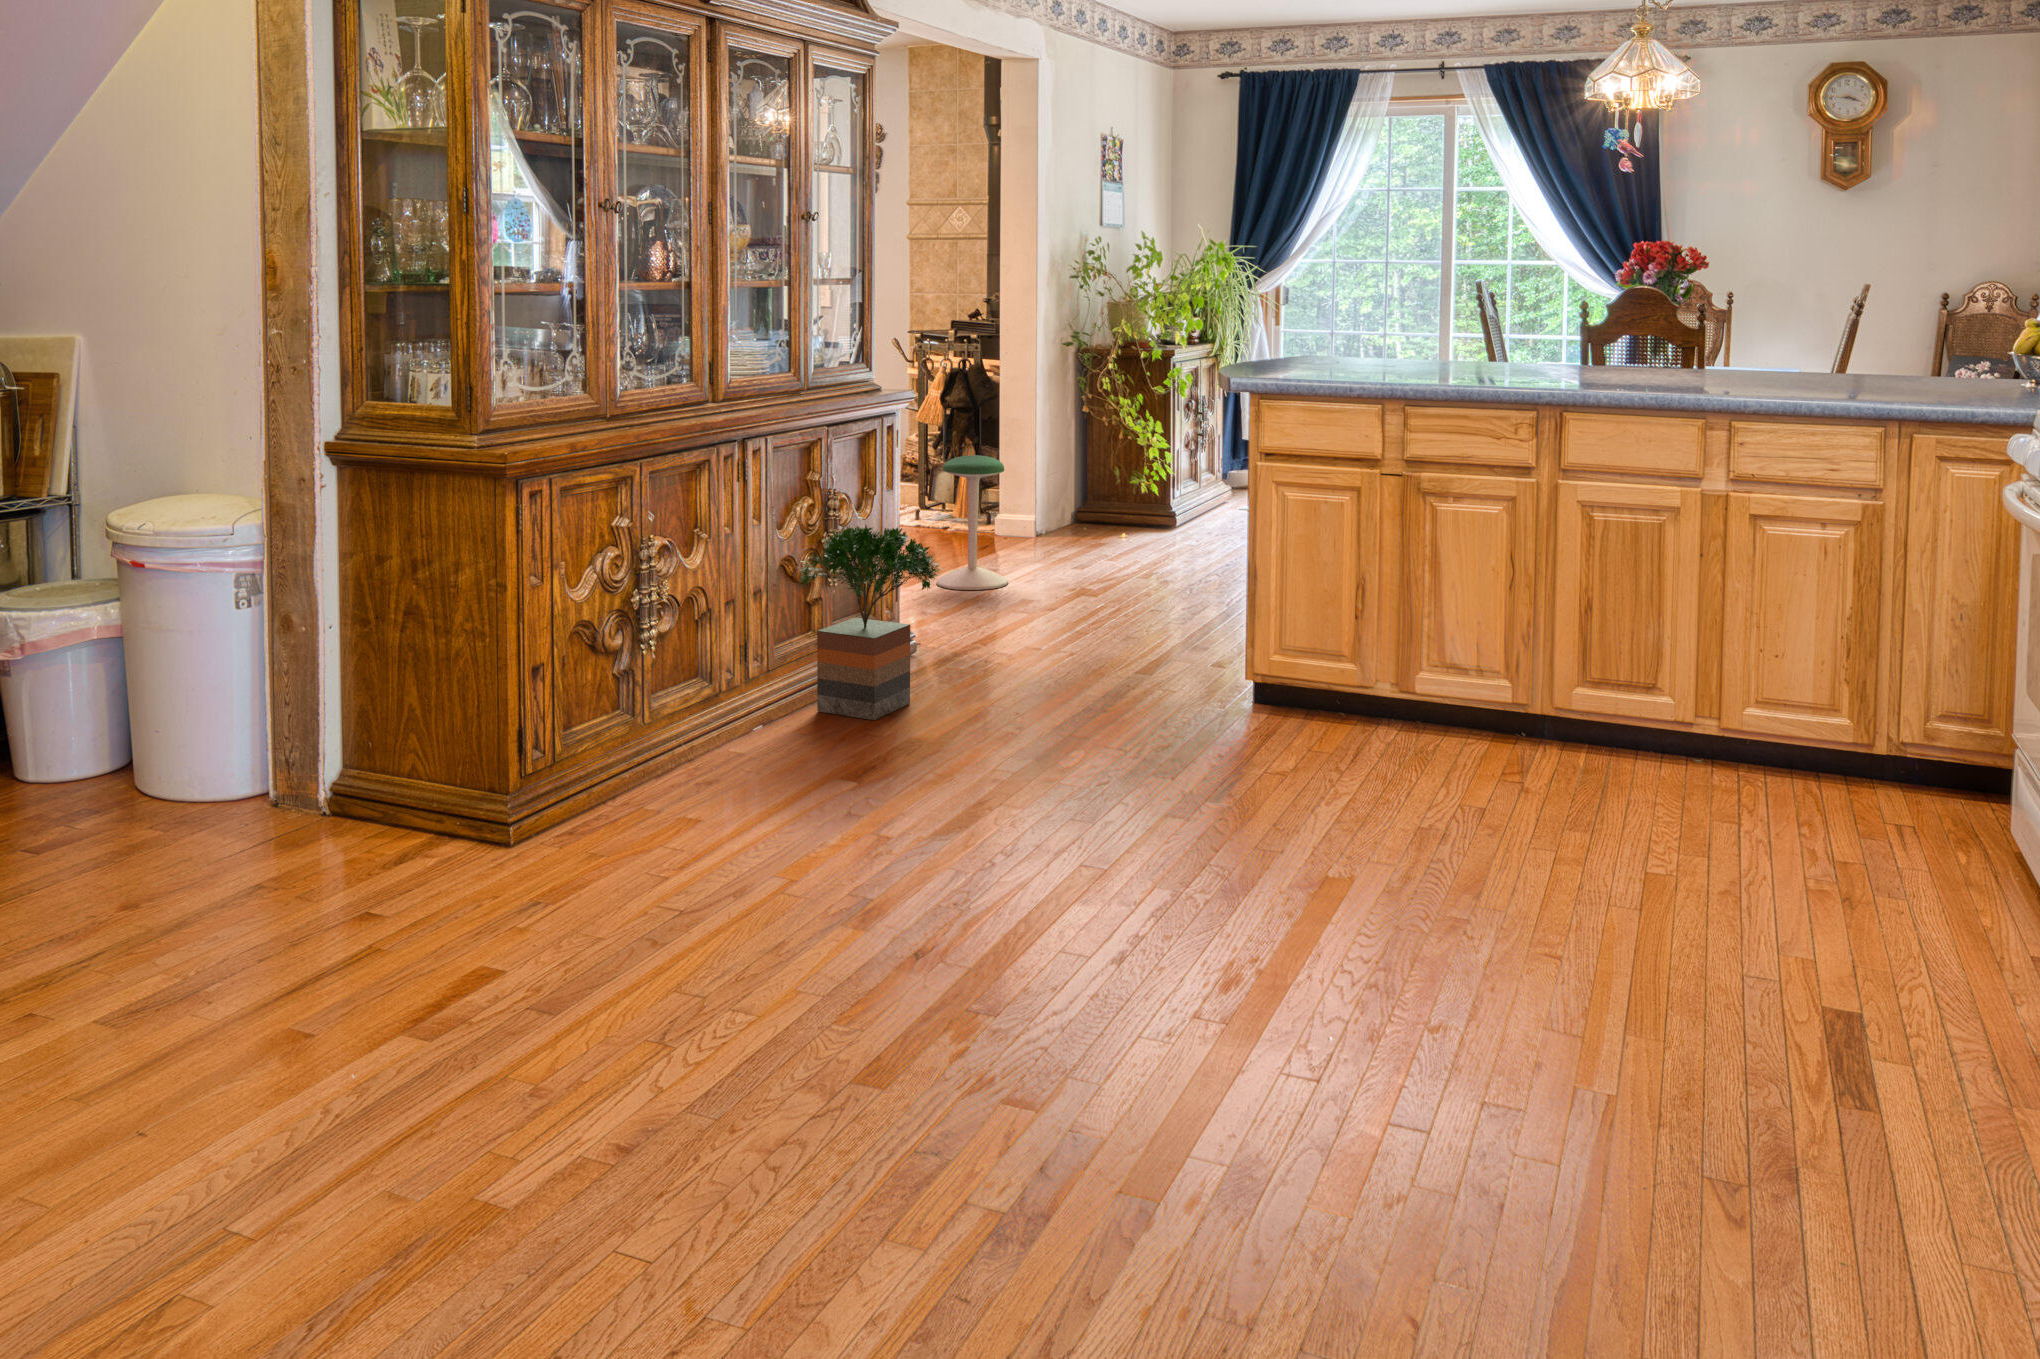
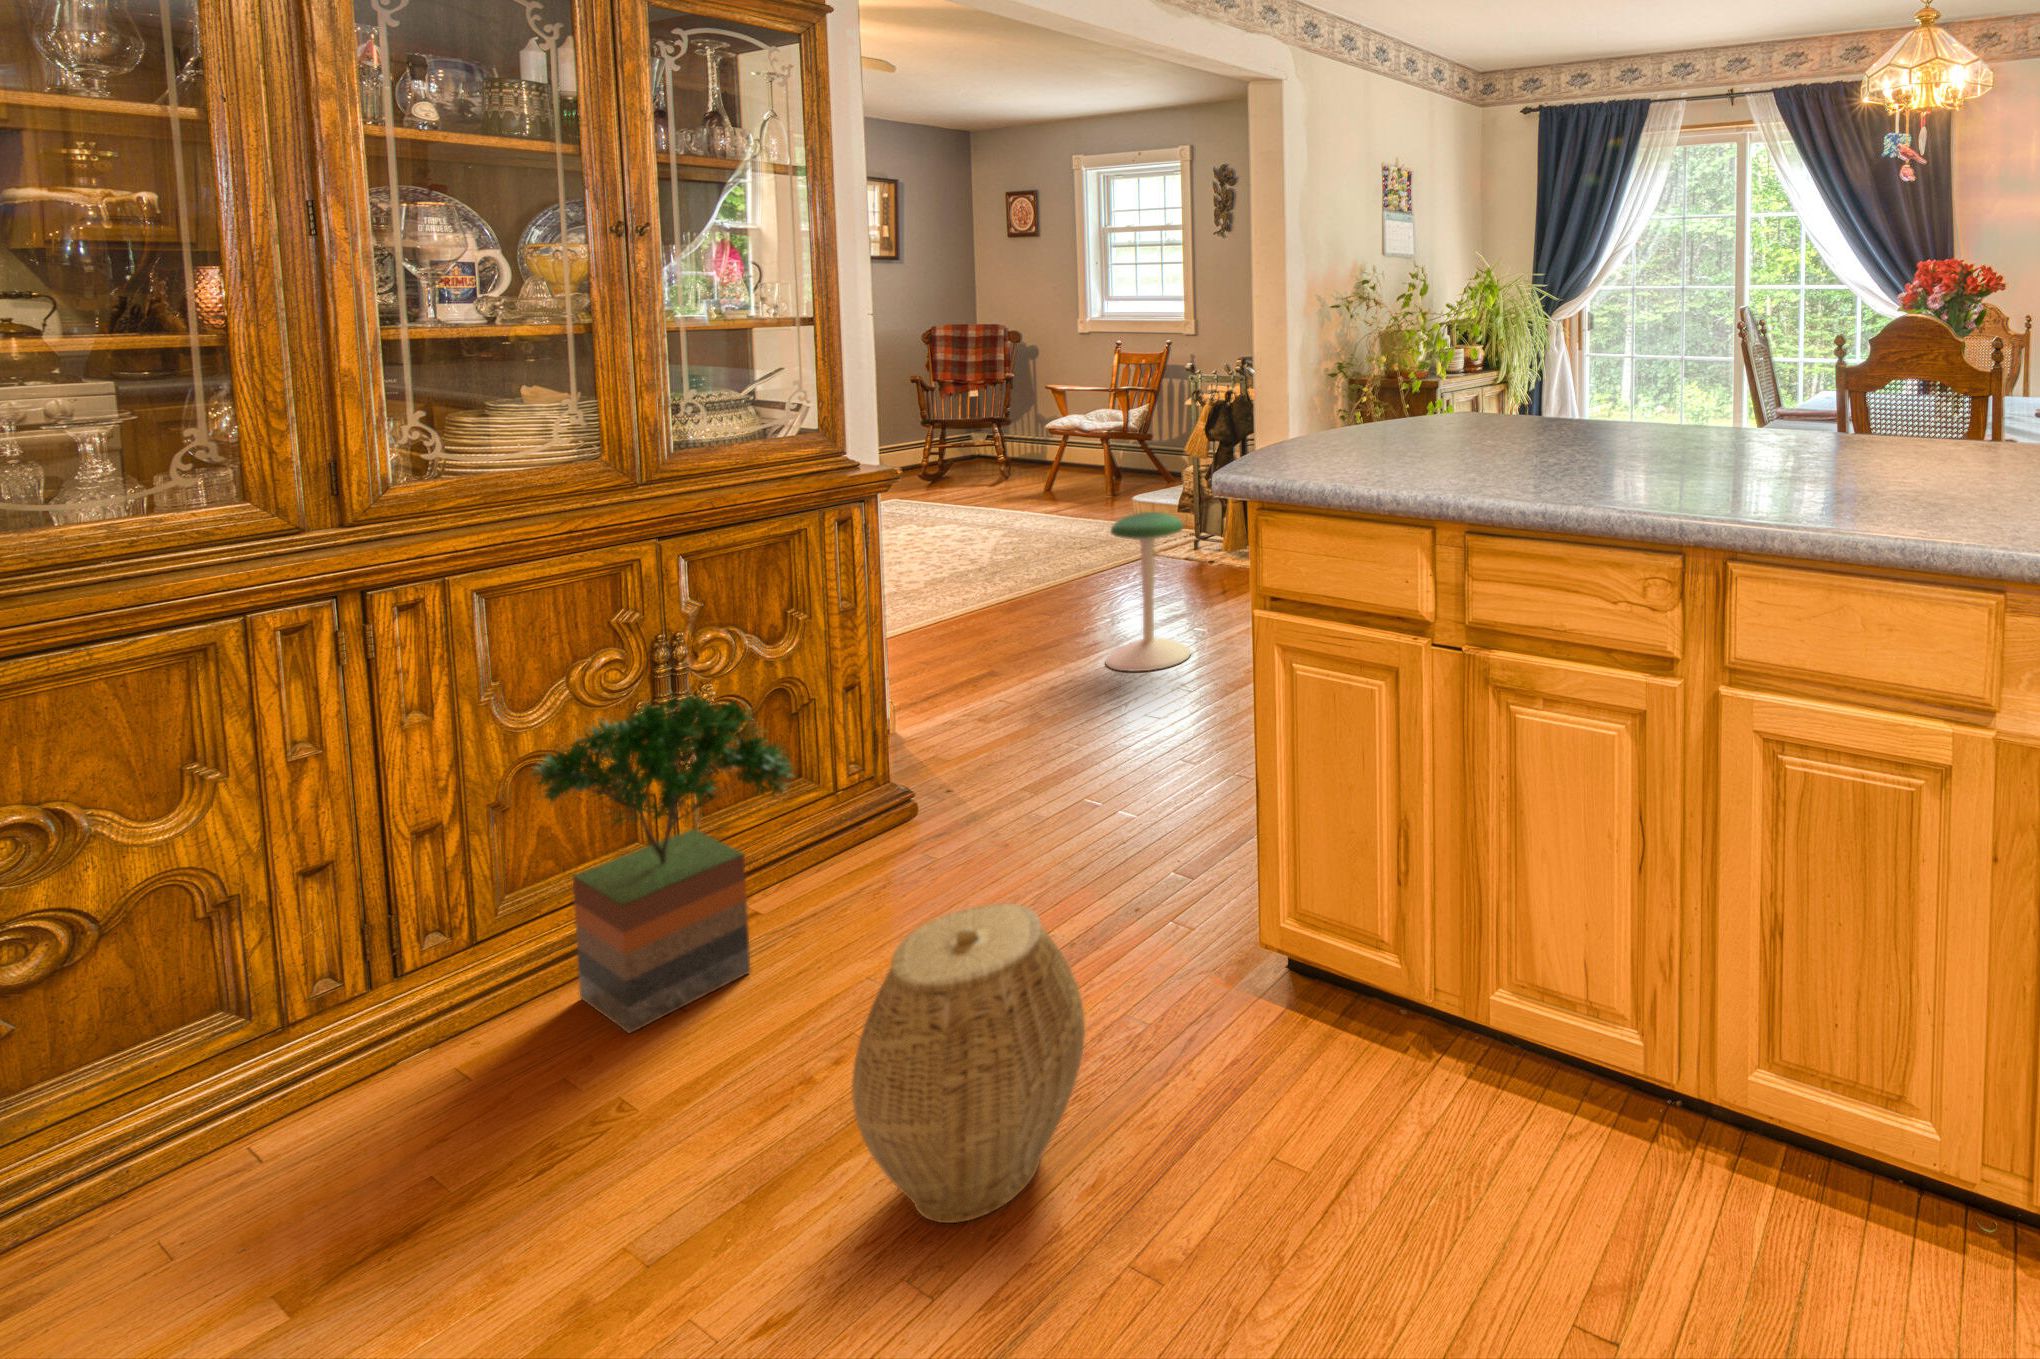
woven basket: none [1098,610,1212,759] -> present [852,903,1085,1223]

